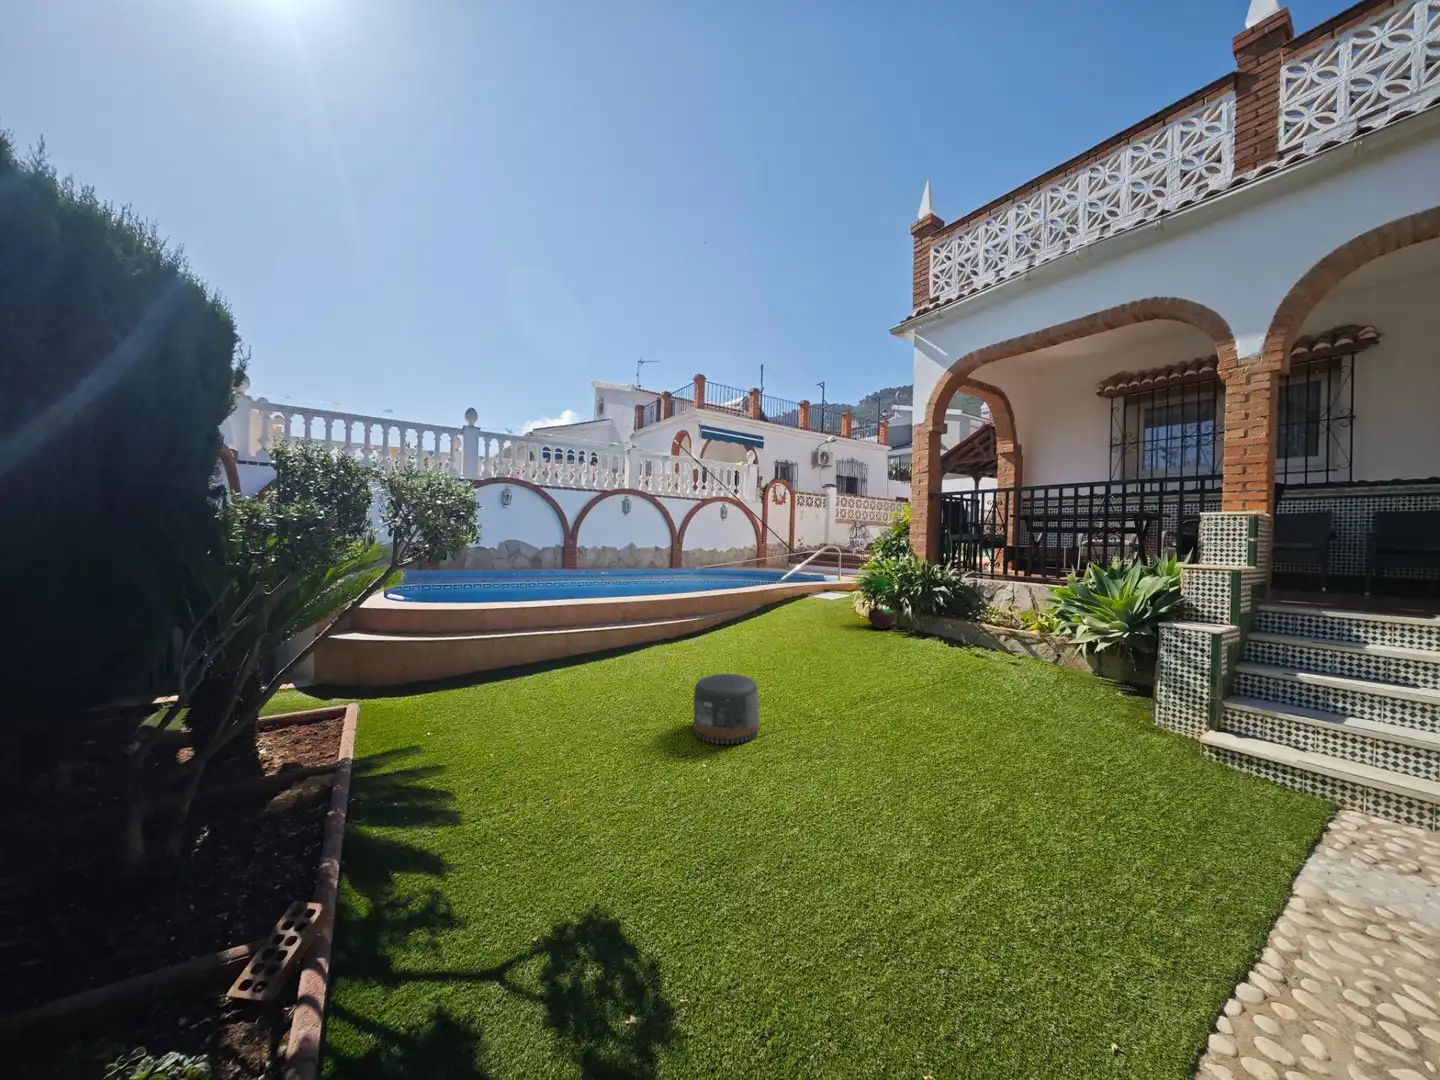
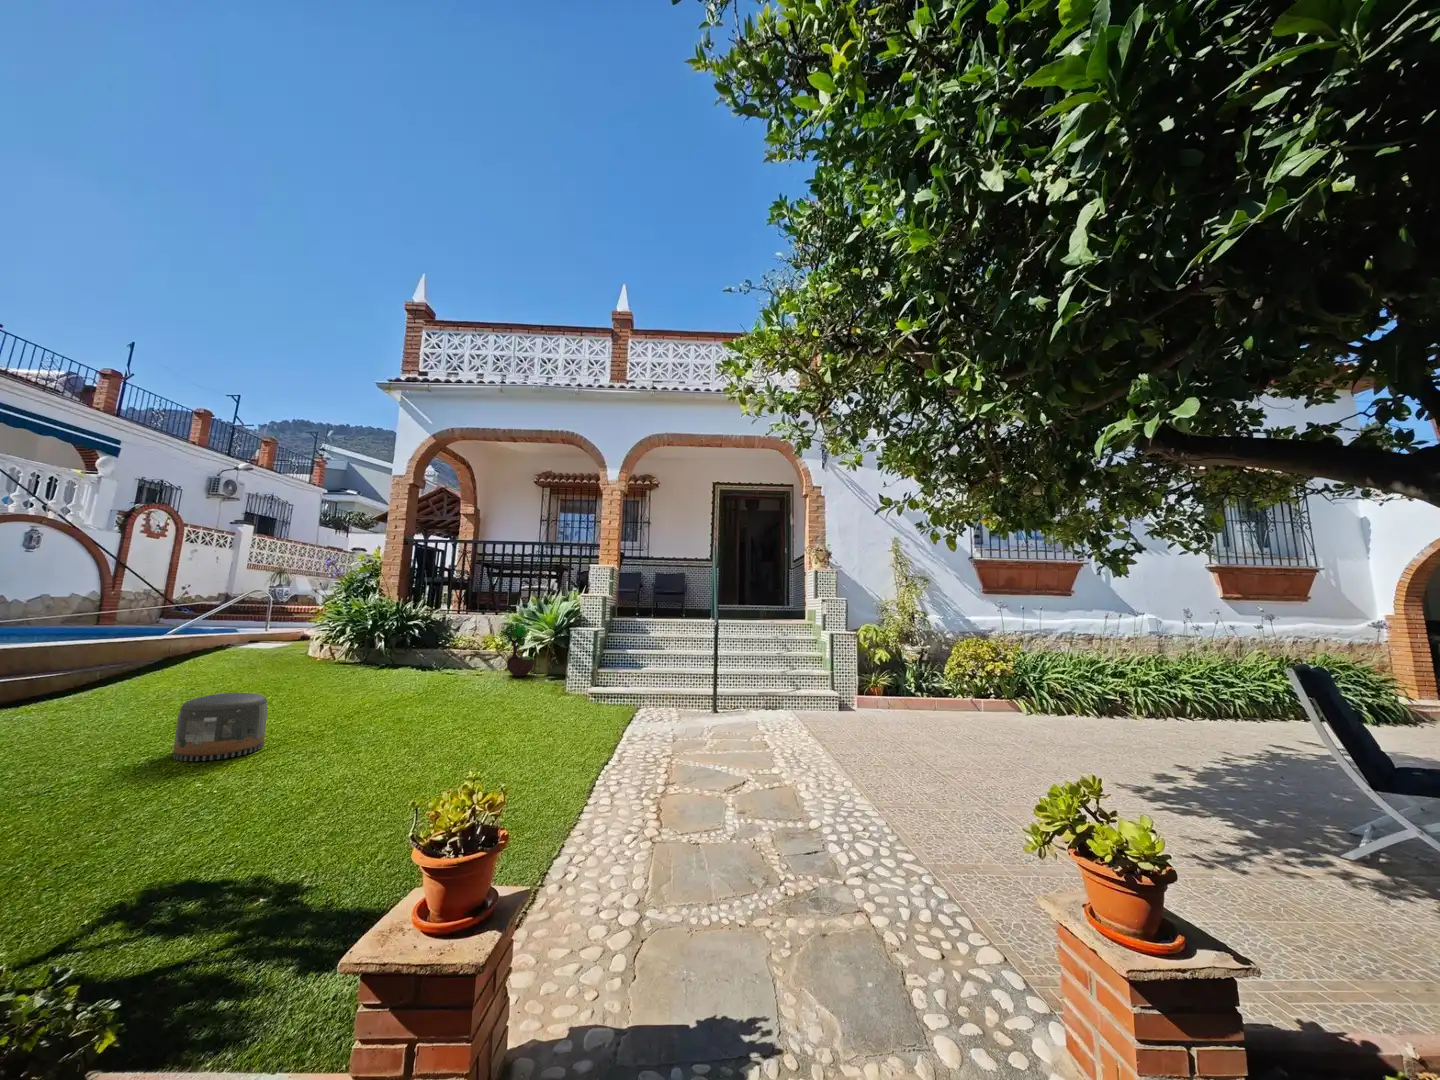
potted tree: present [857,575,895,629] -> present [500,620,534,676]

